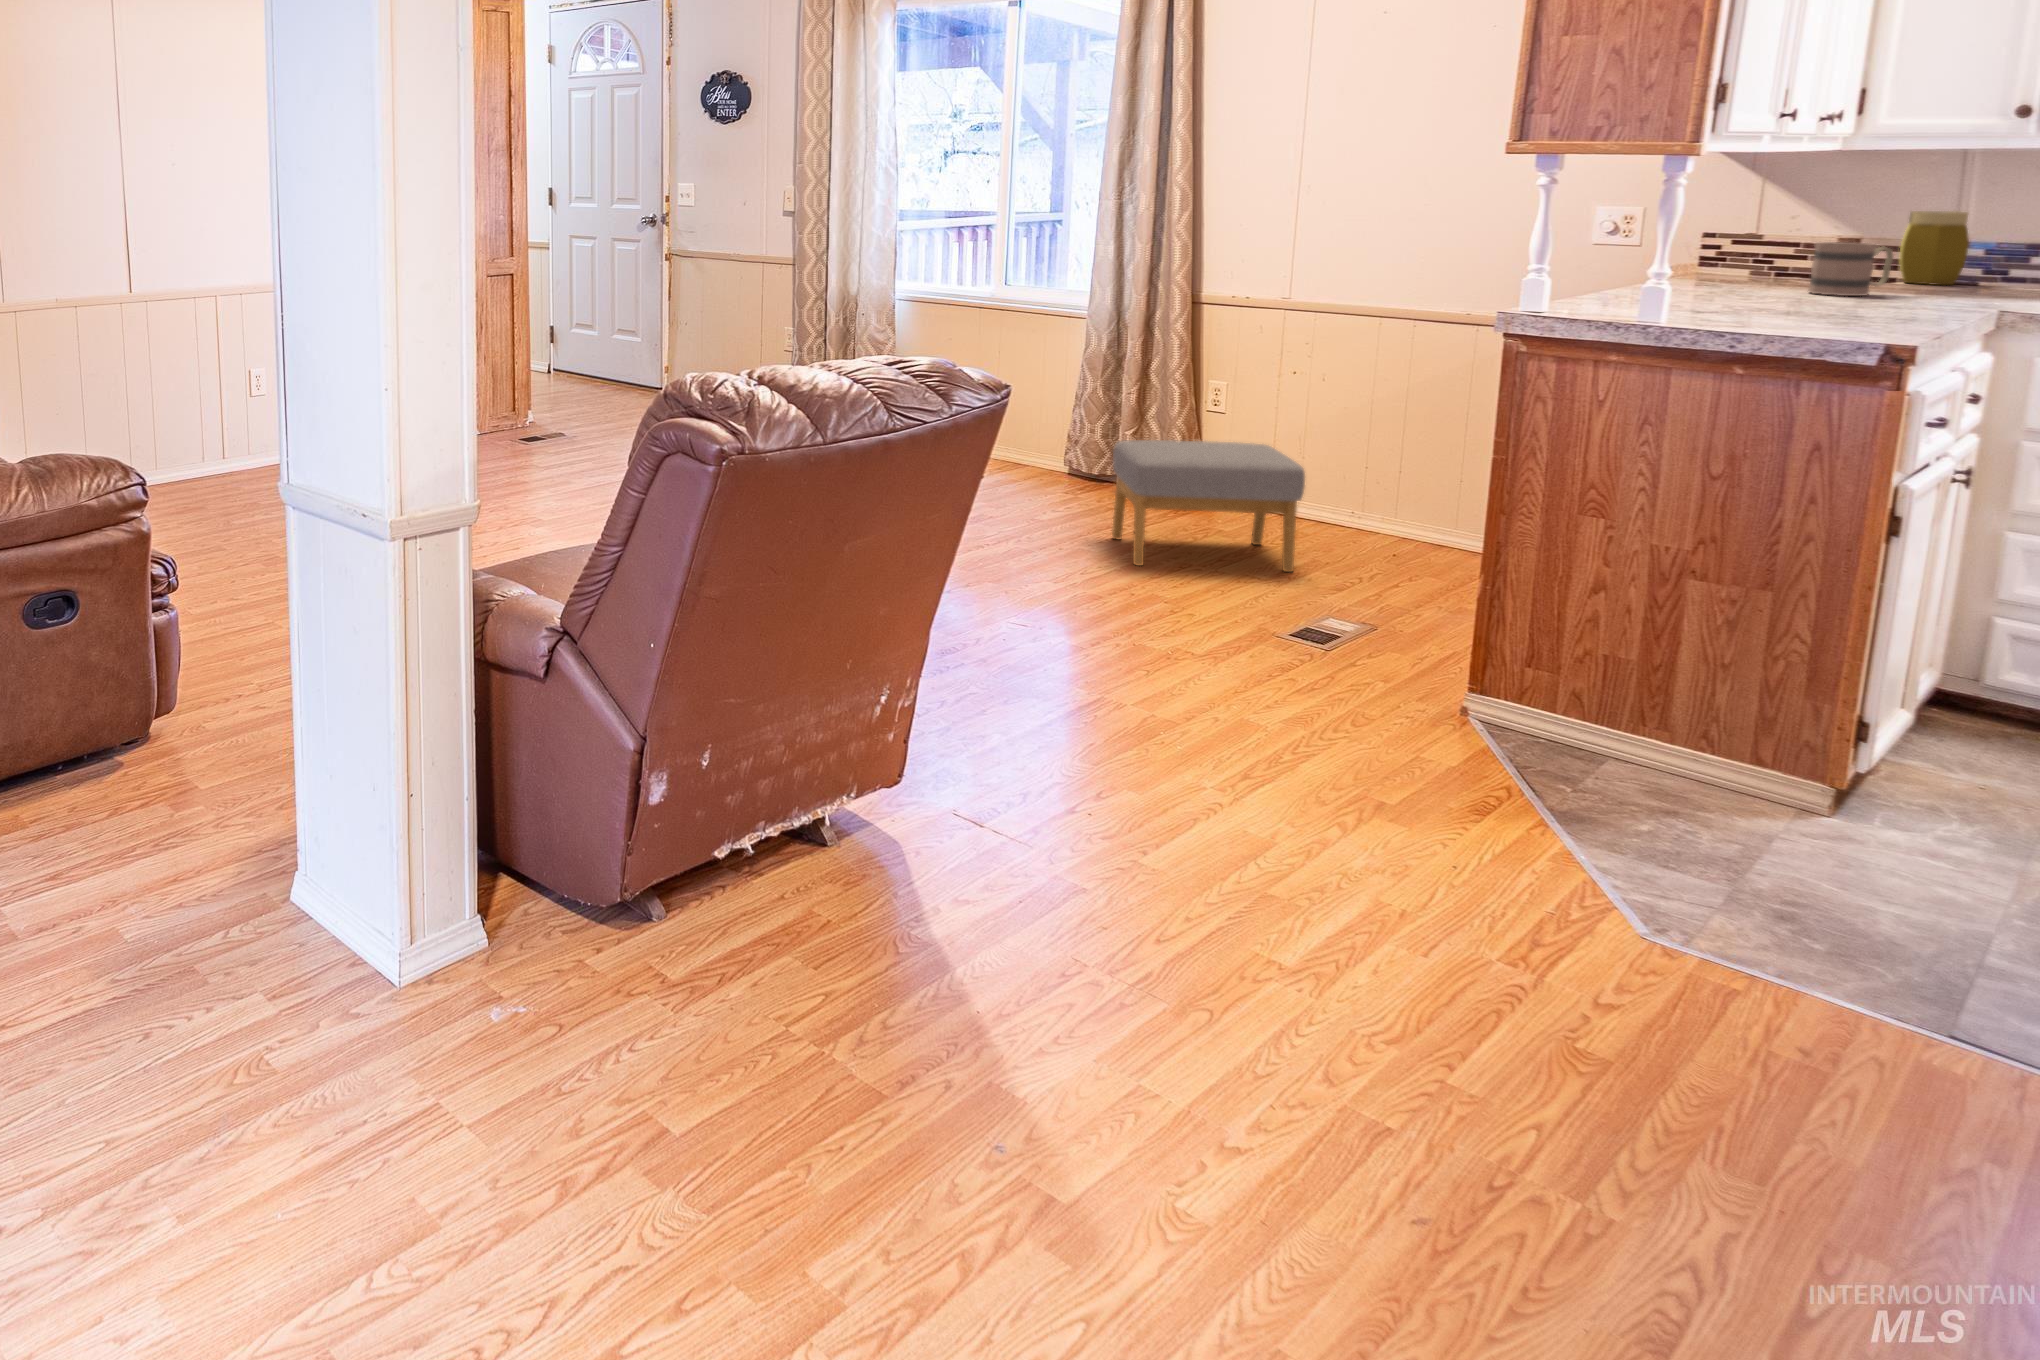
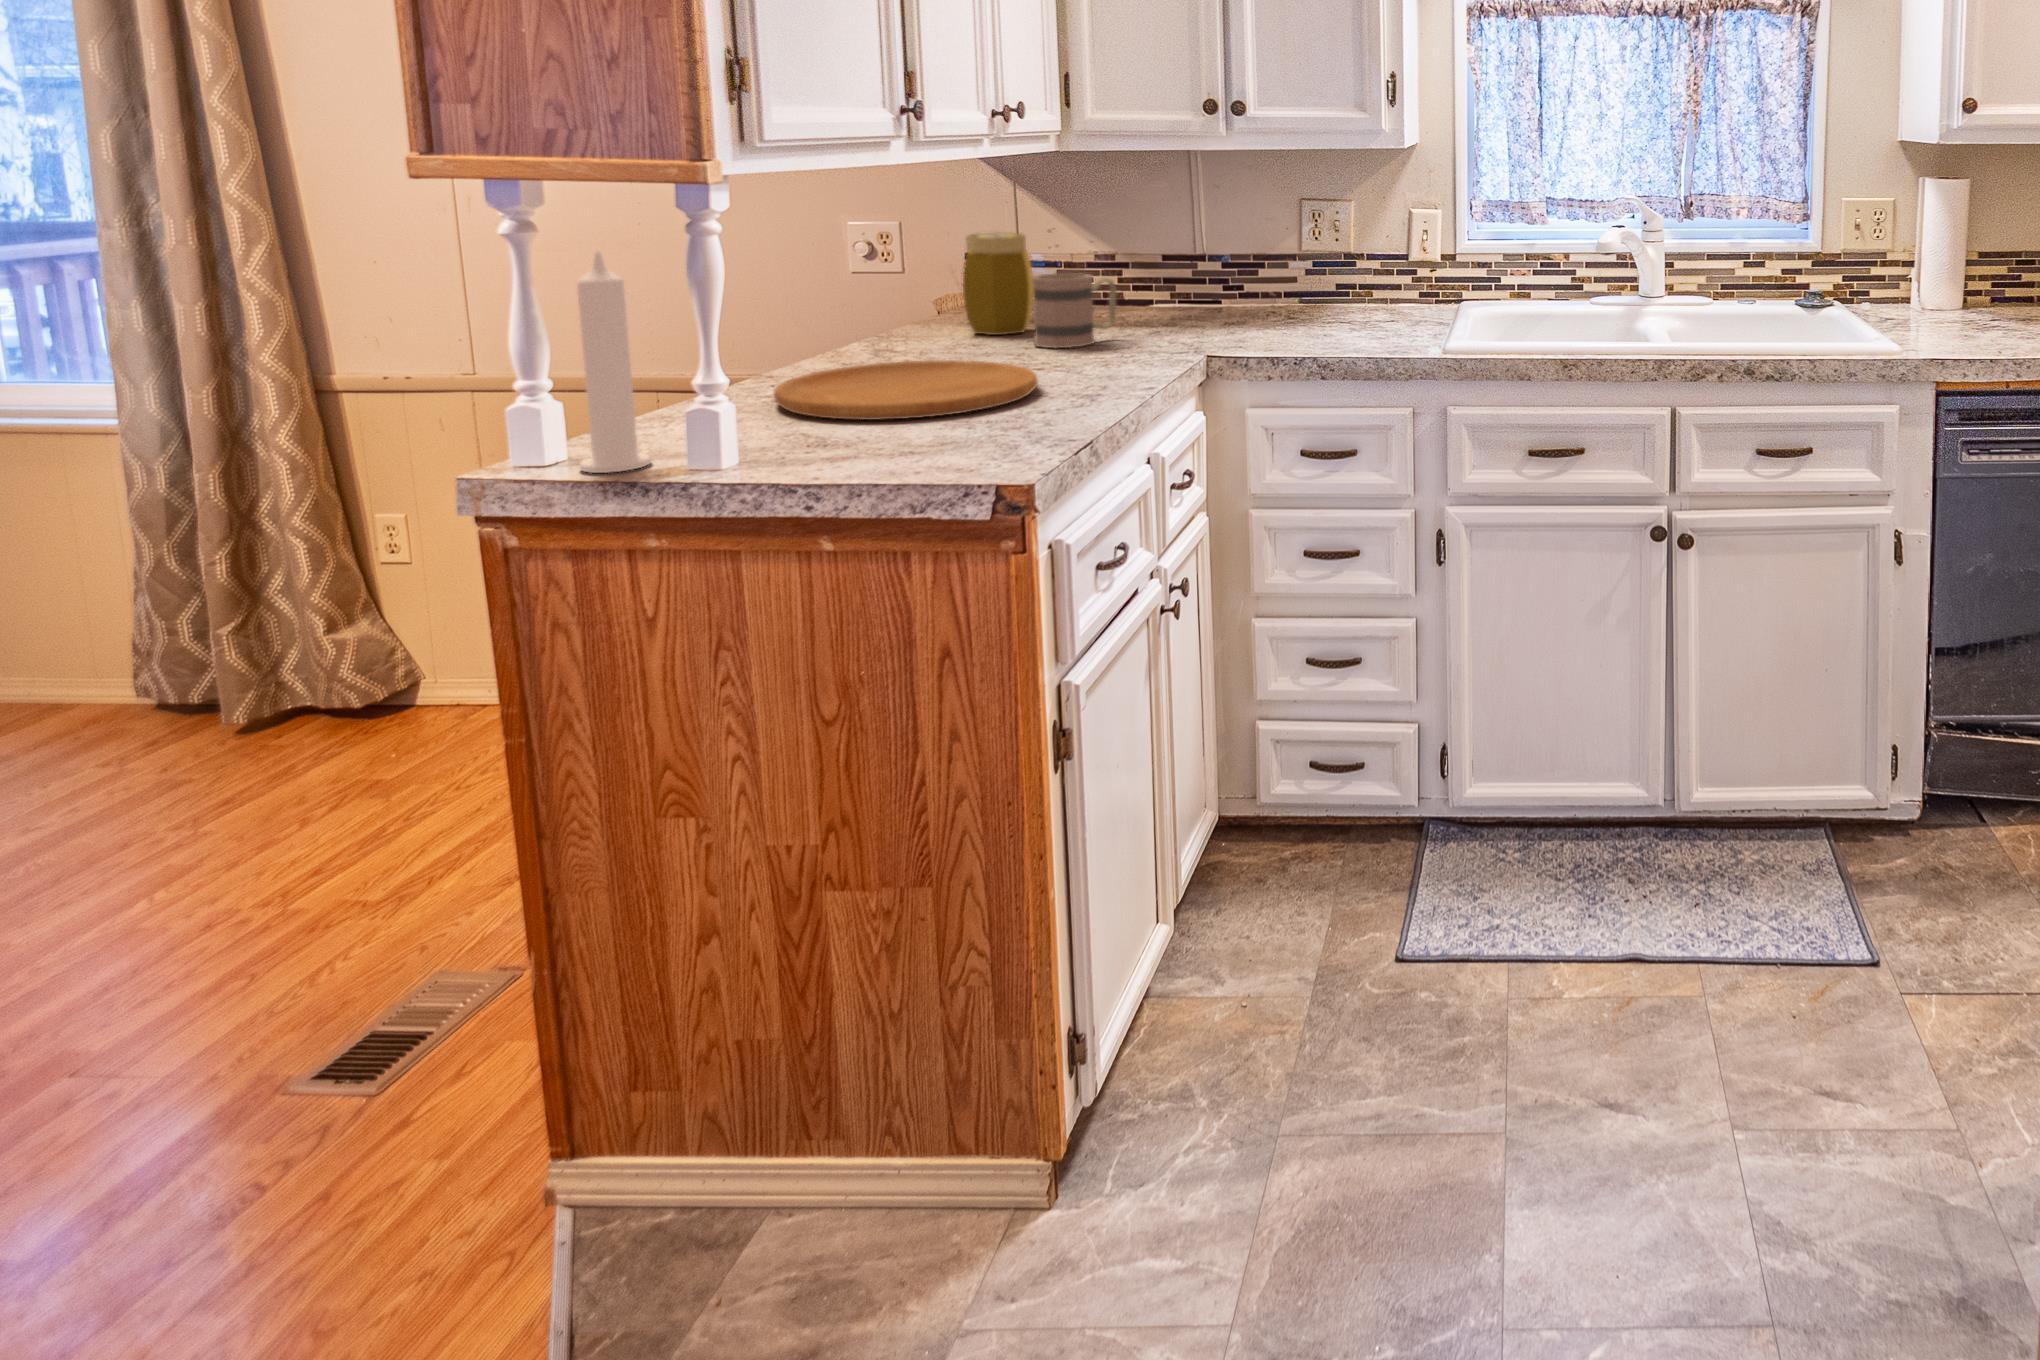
candle: none [1574,199,1620,319] -> present [577,251,651,473]
jar: present [1900,211,1969,285] -> present [963,233,1033,335]
cutting board: none [1646,289,1859,316] -> present [774,360,1037,420]
footstool: present [1112,440,1305,572] -> none [56,635,451,954]

